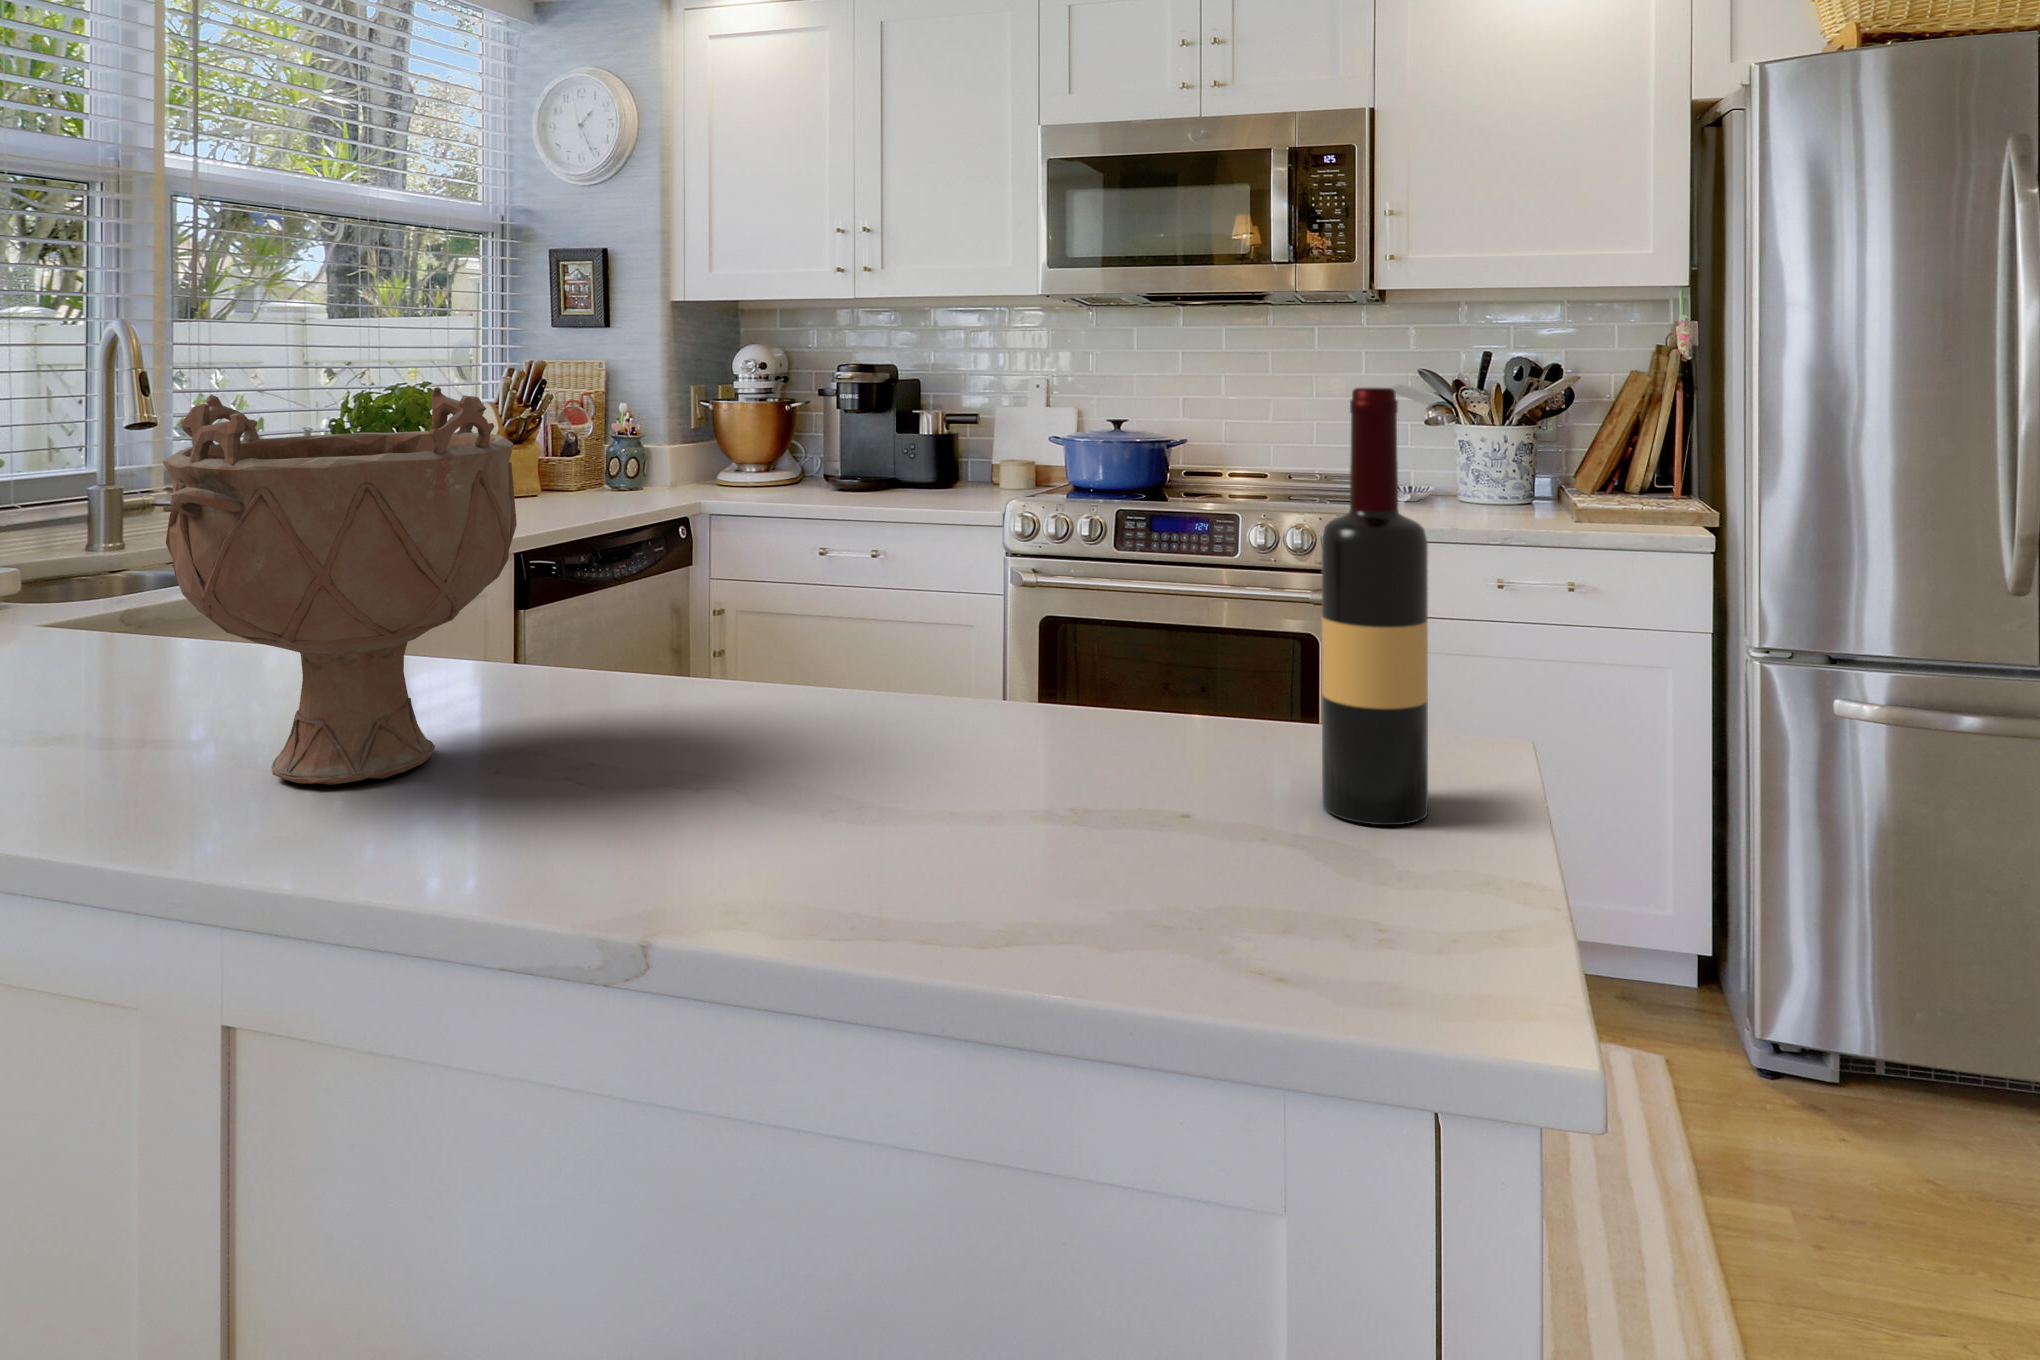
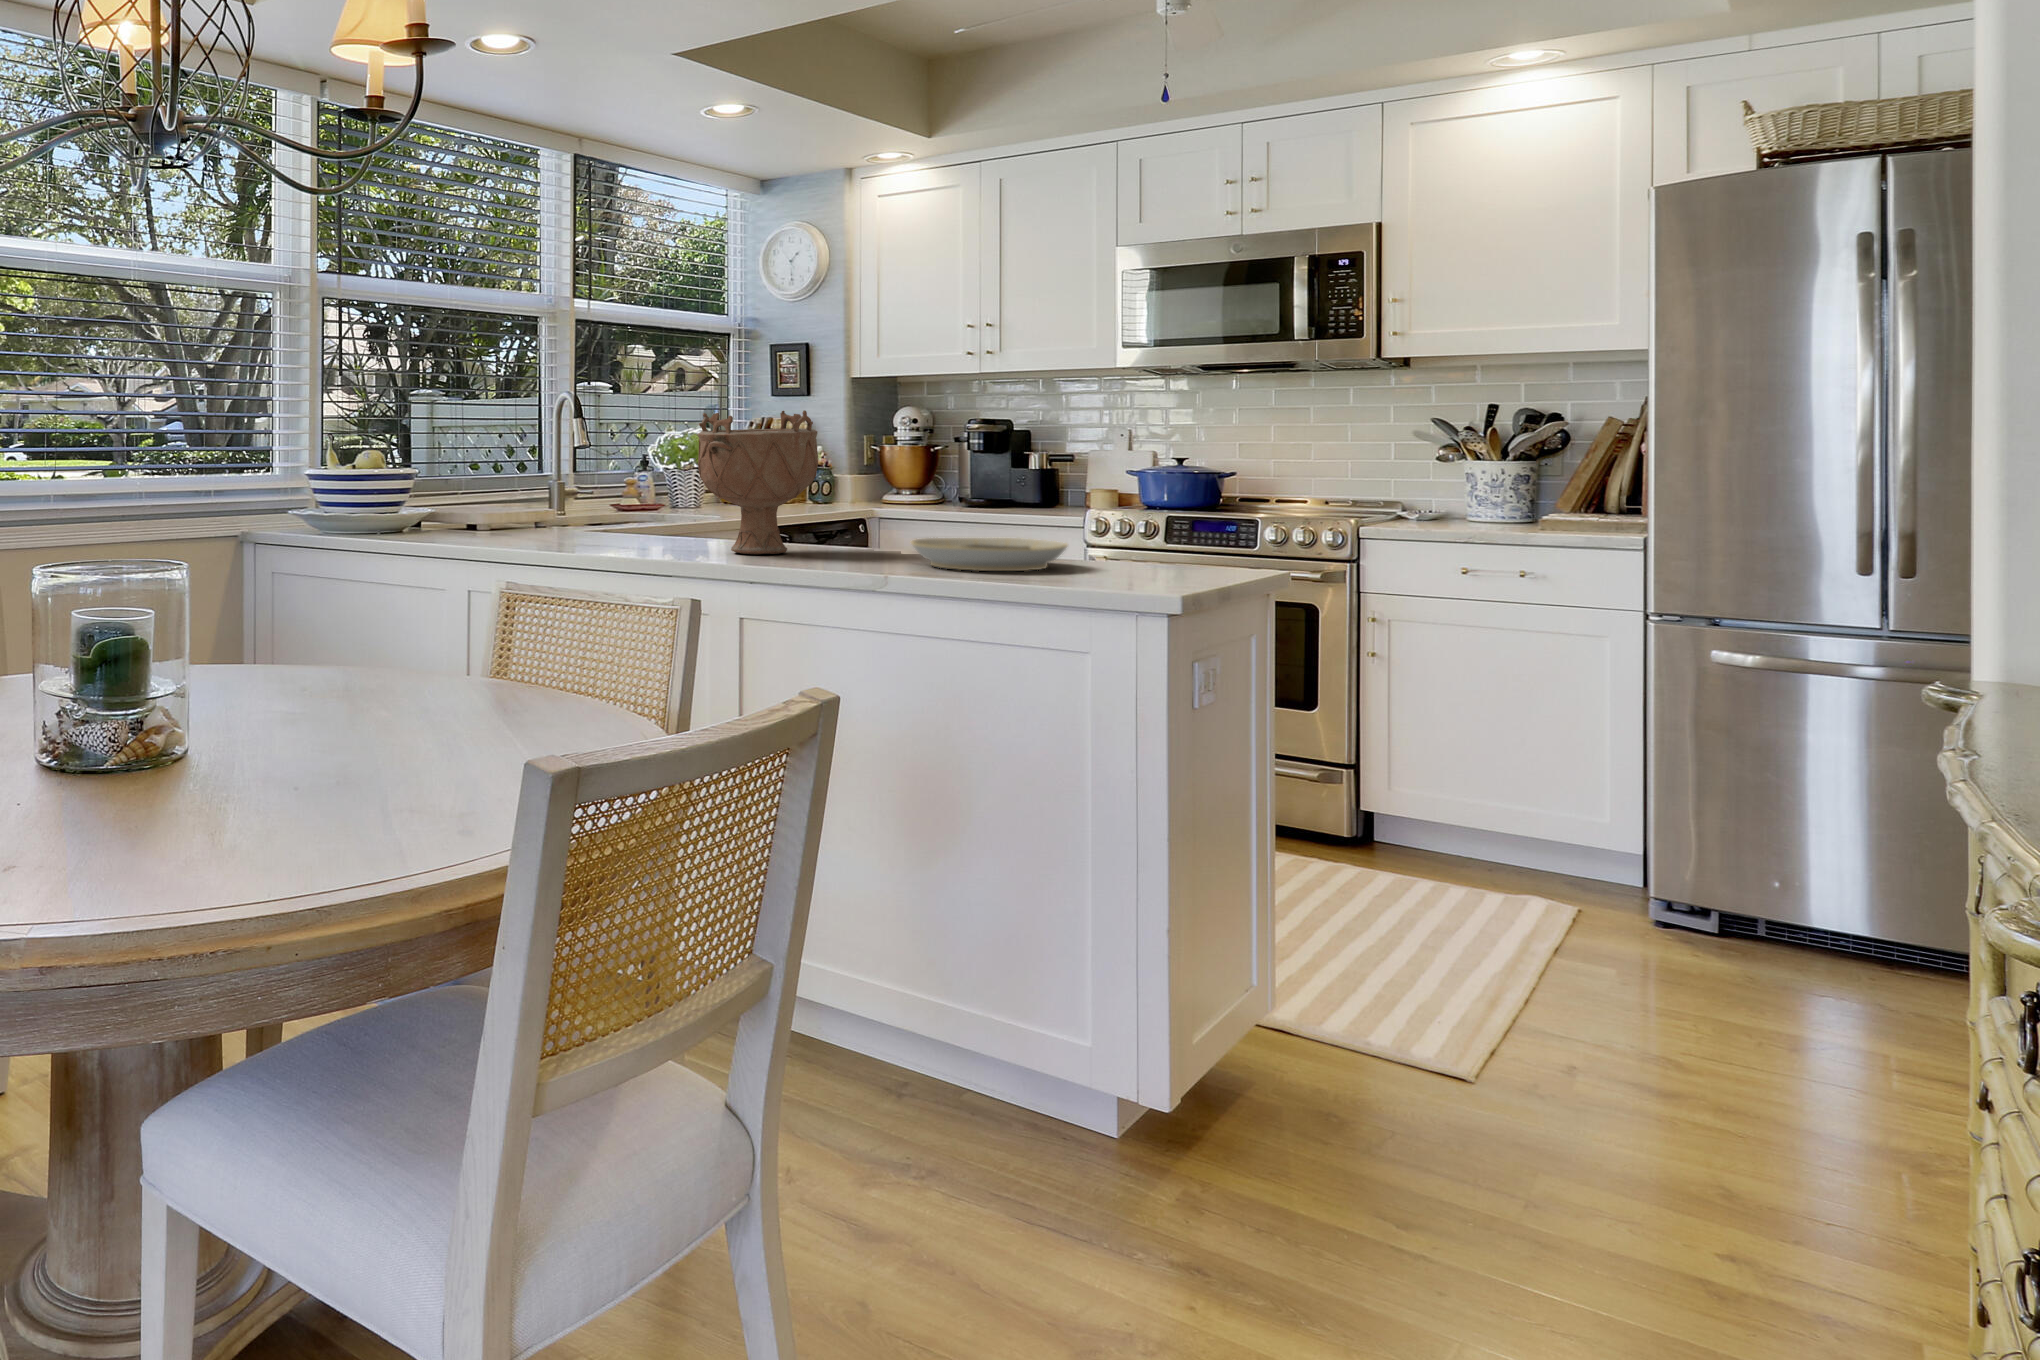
wine bottle: present [1322,388,1428,825] -> none [1144,402,1189,571]
plate: none [742,714,1155,886] -> present [911,538,1067,571]

